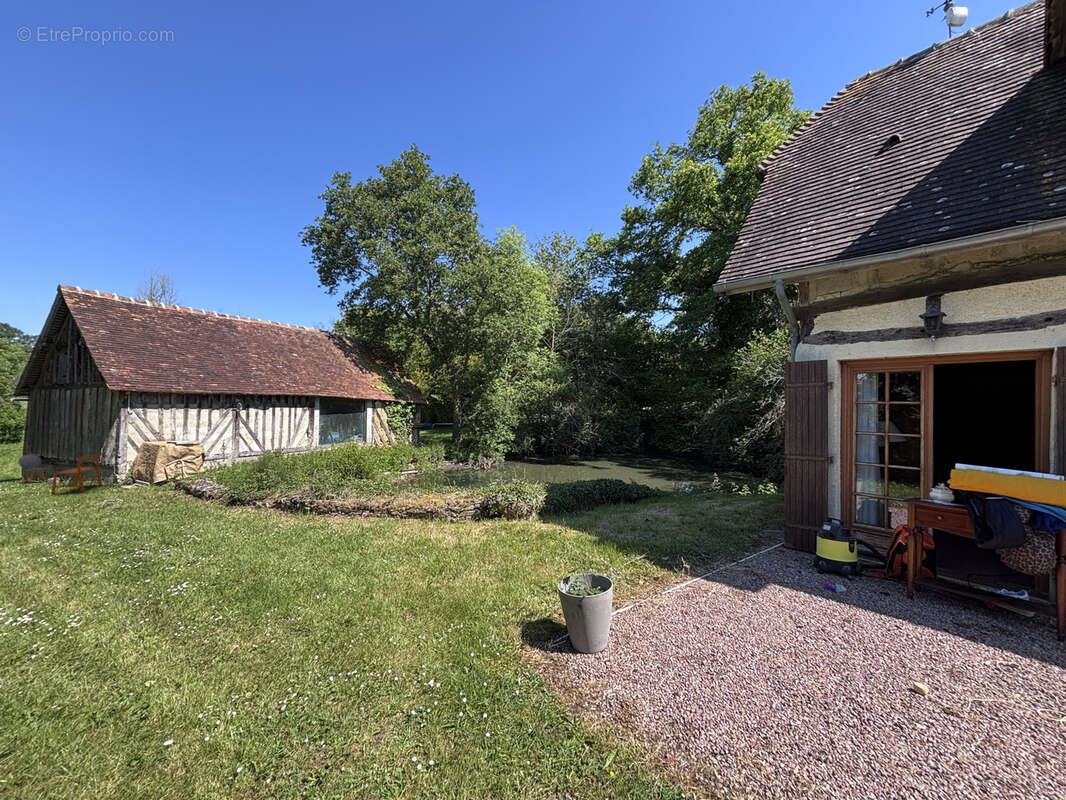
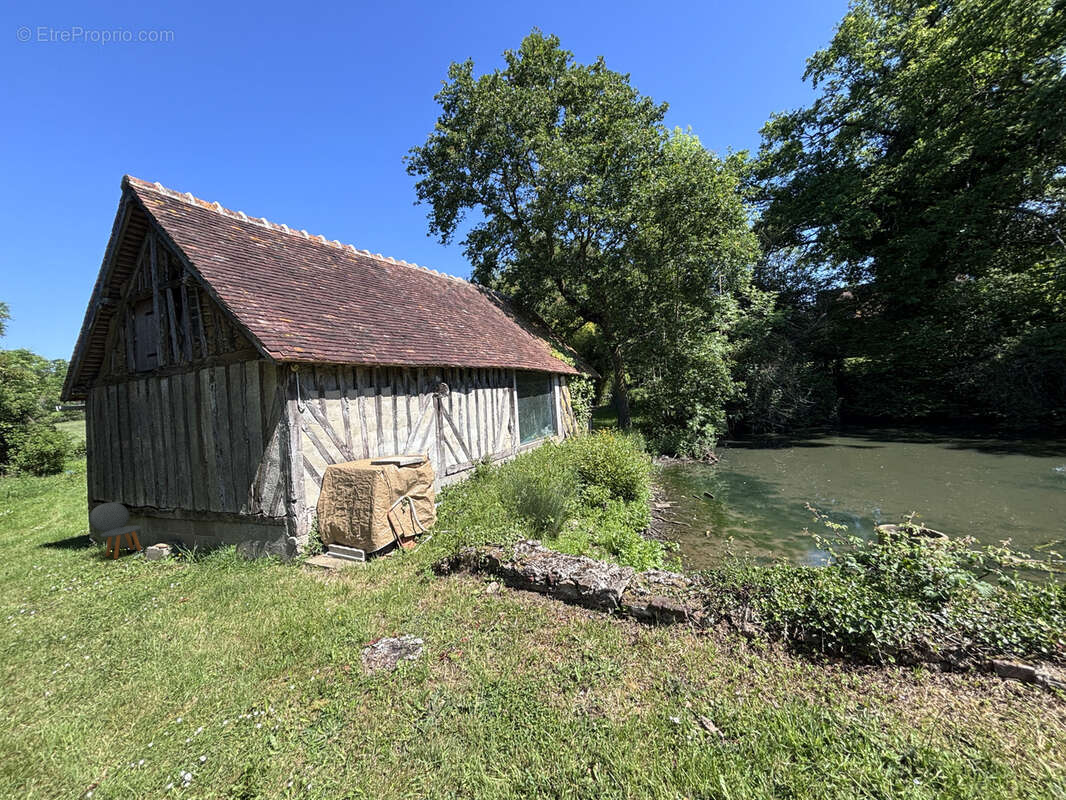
bench: present [52,453,101,493] -> none [174,493,251,591]

